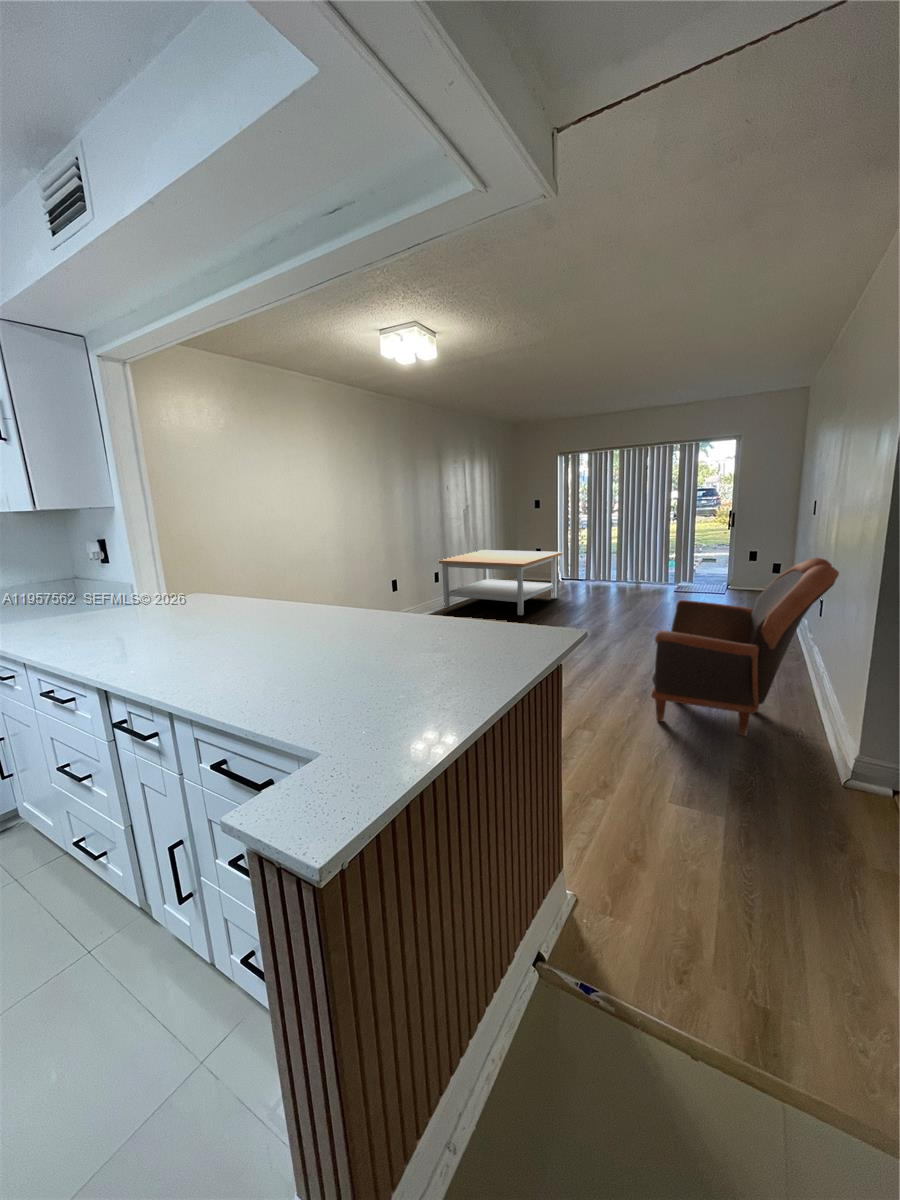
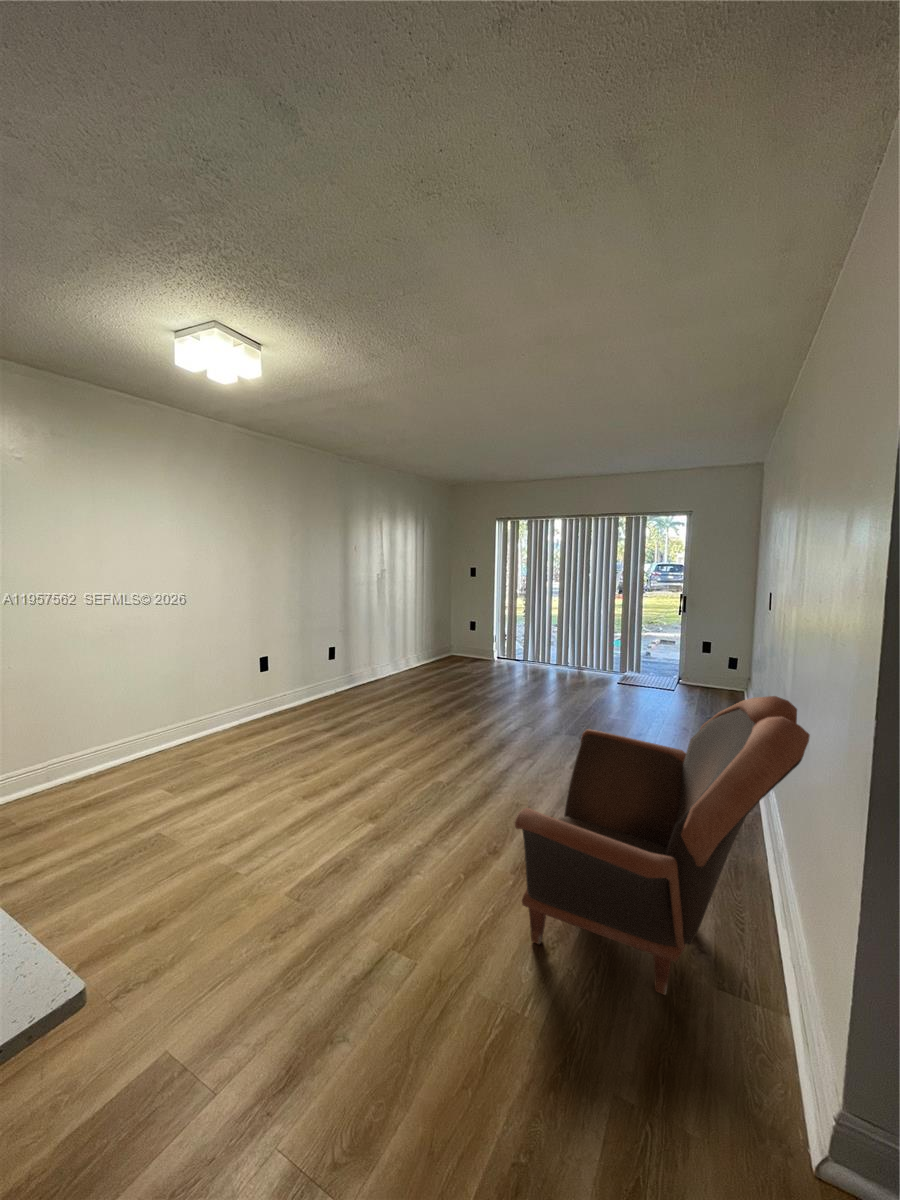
coffee table: present [439,550,562,615] -> none [335,621,489,707]

